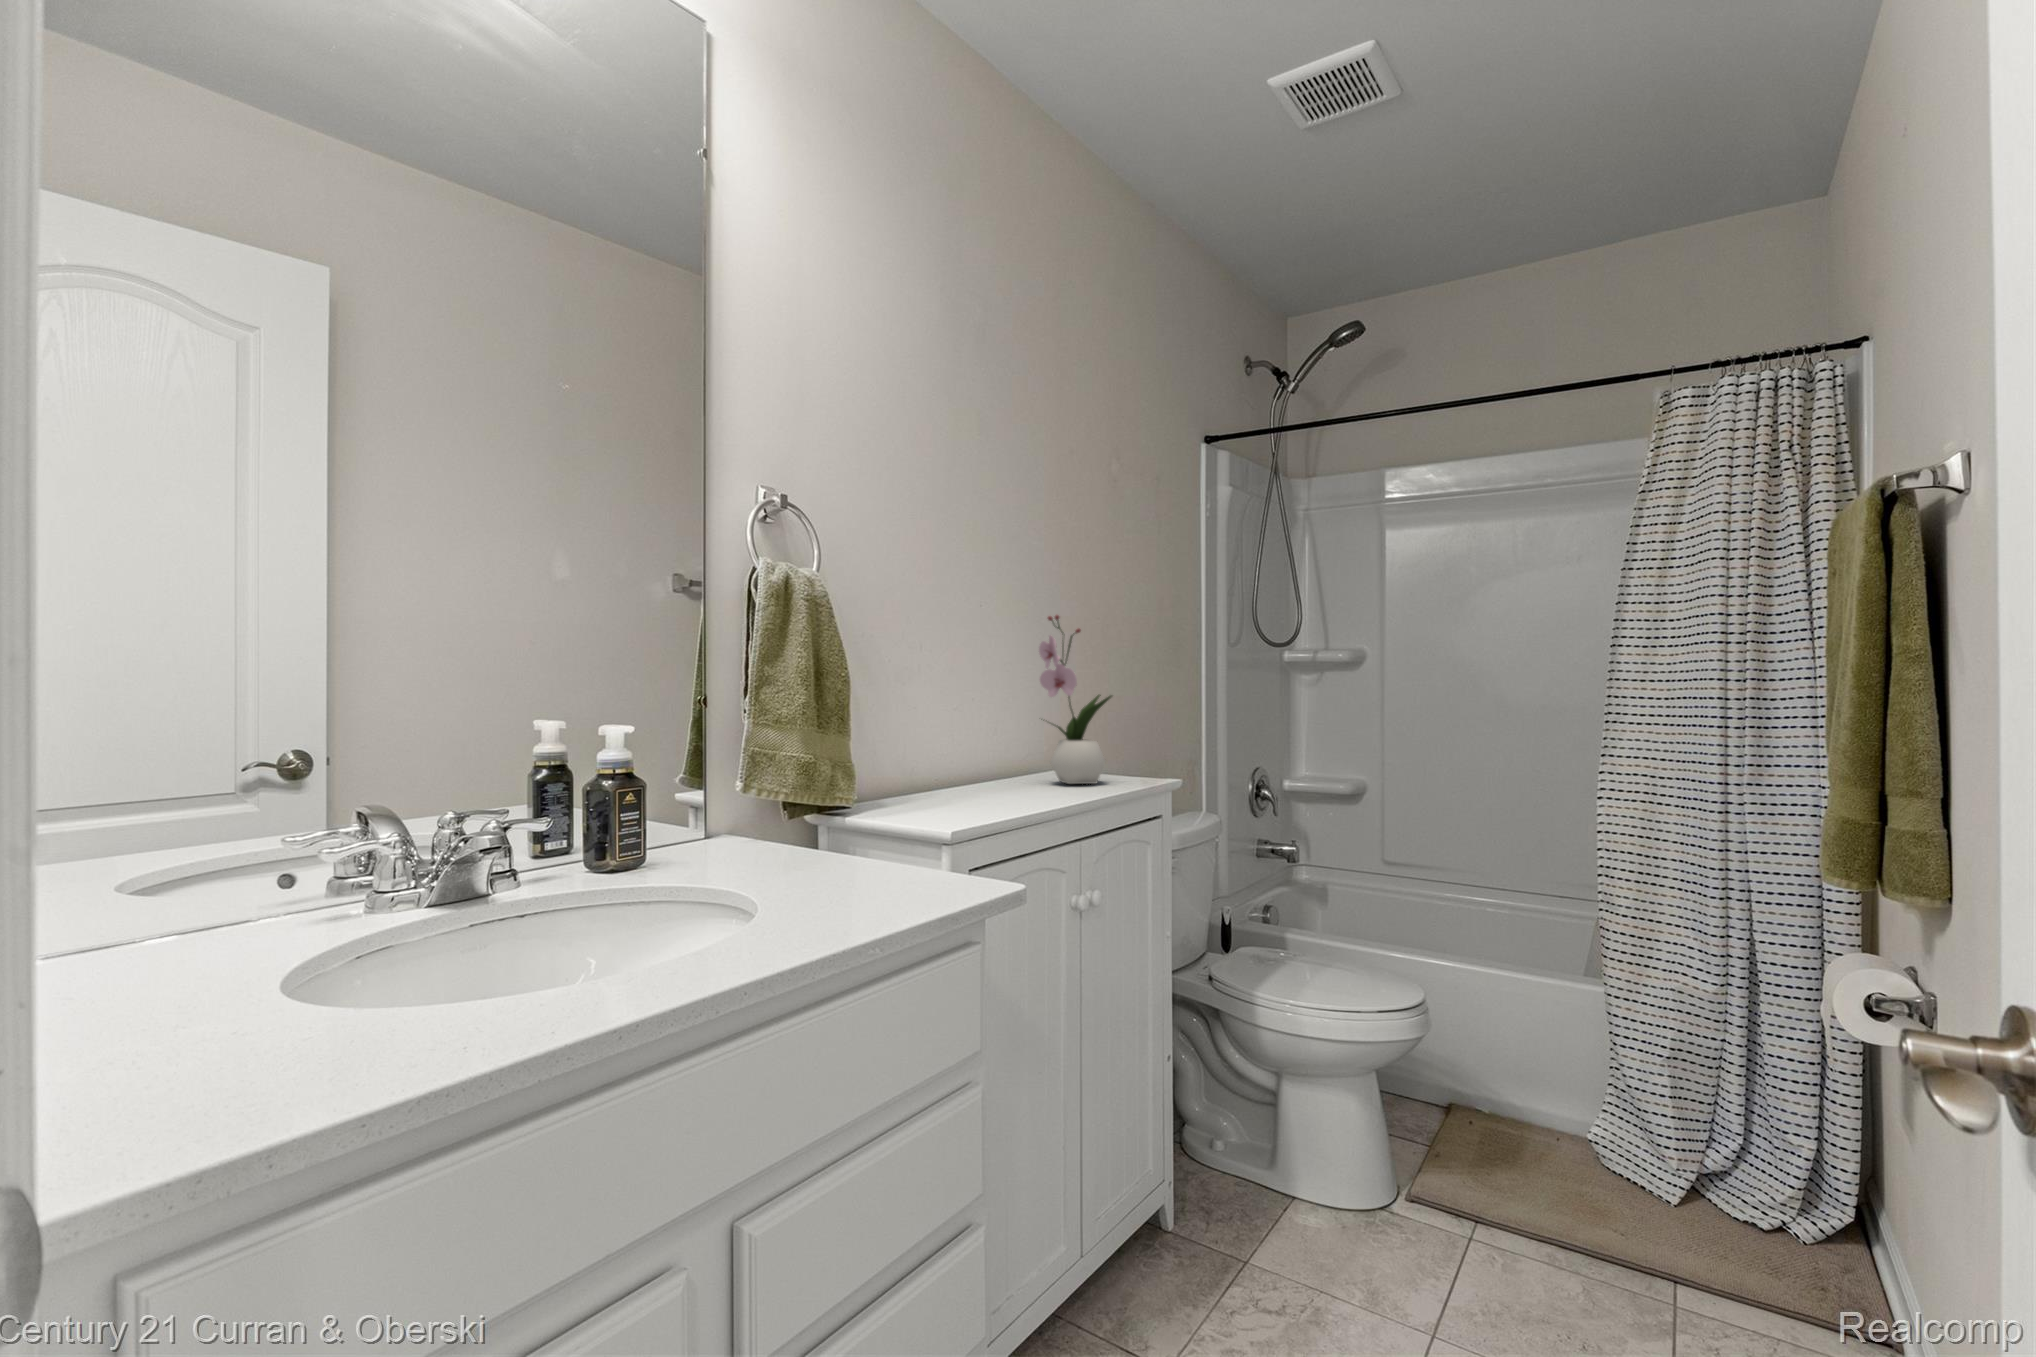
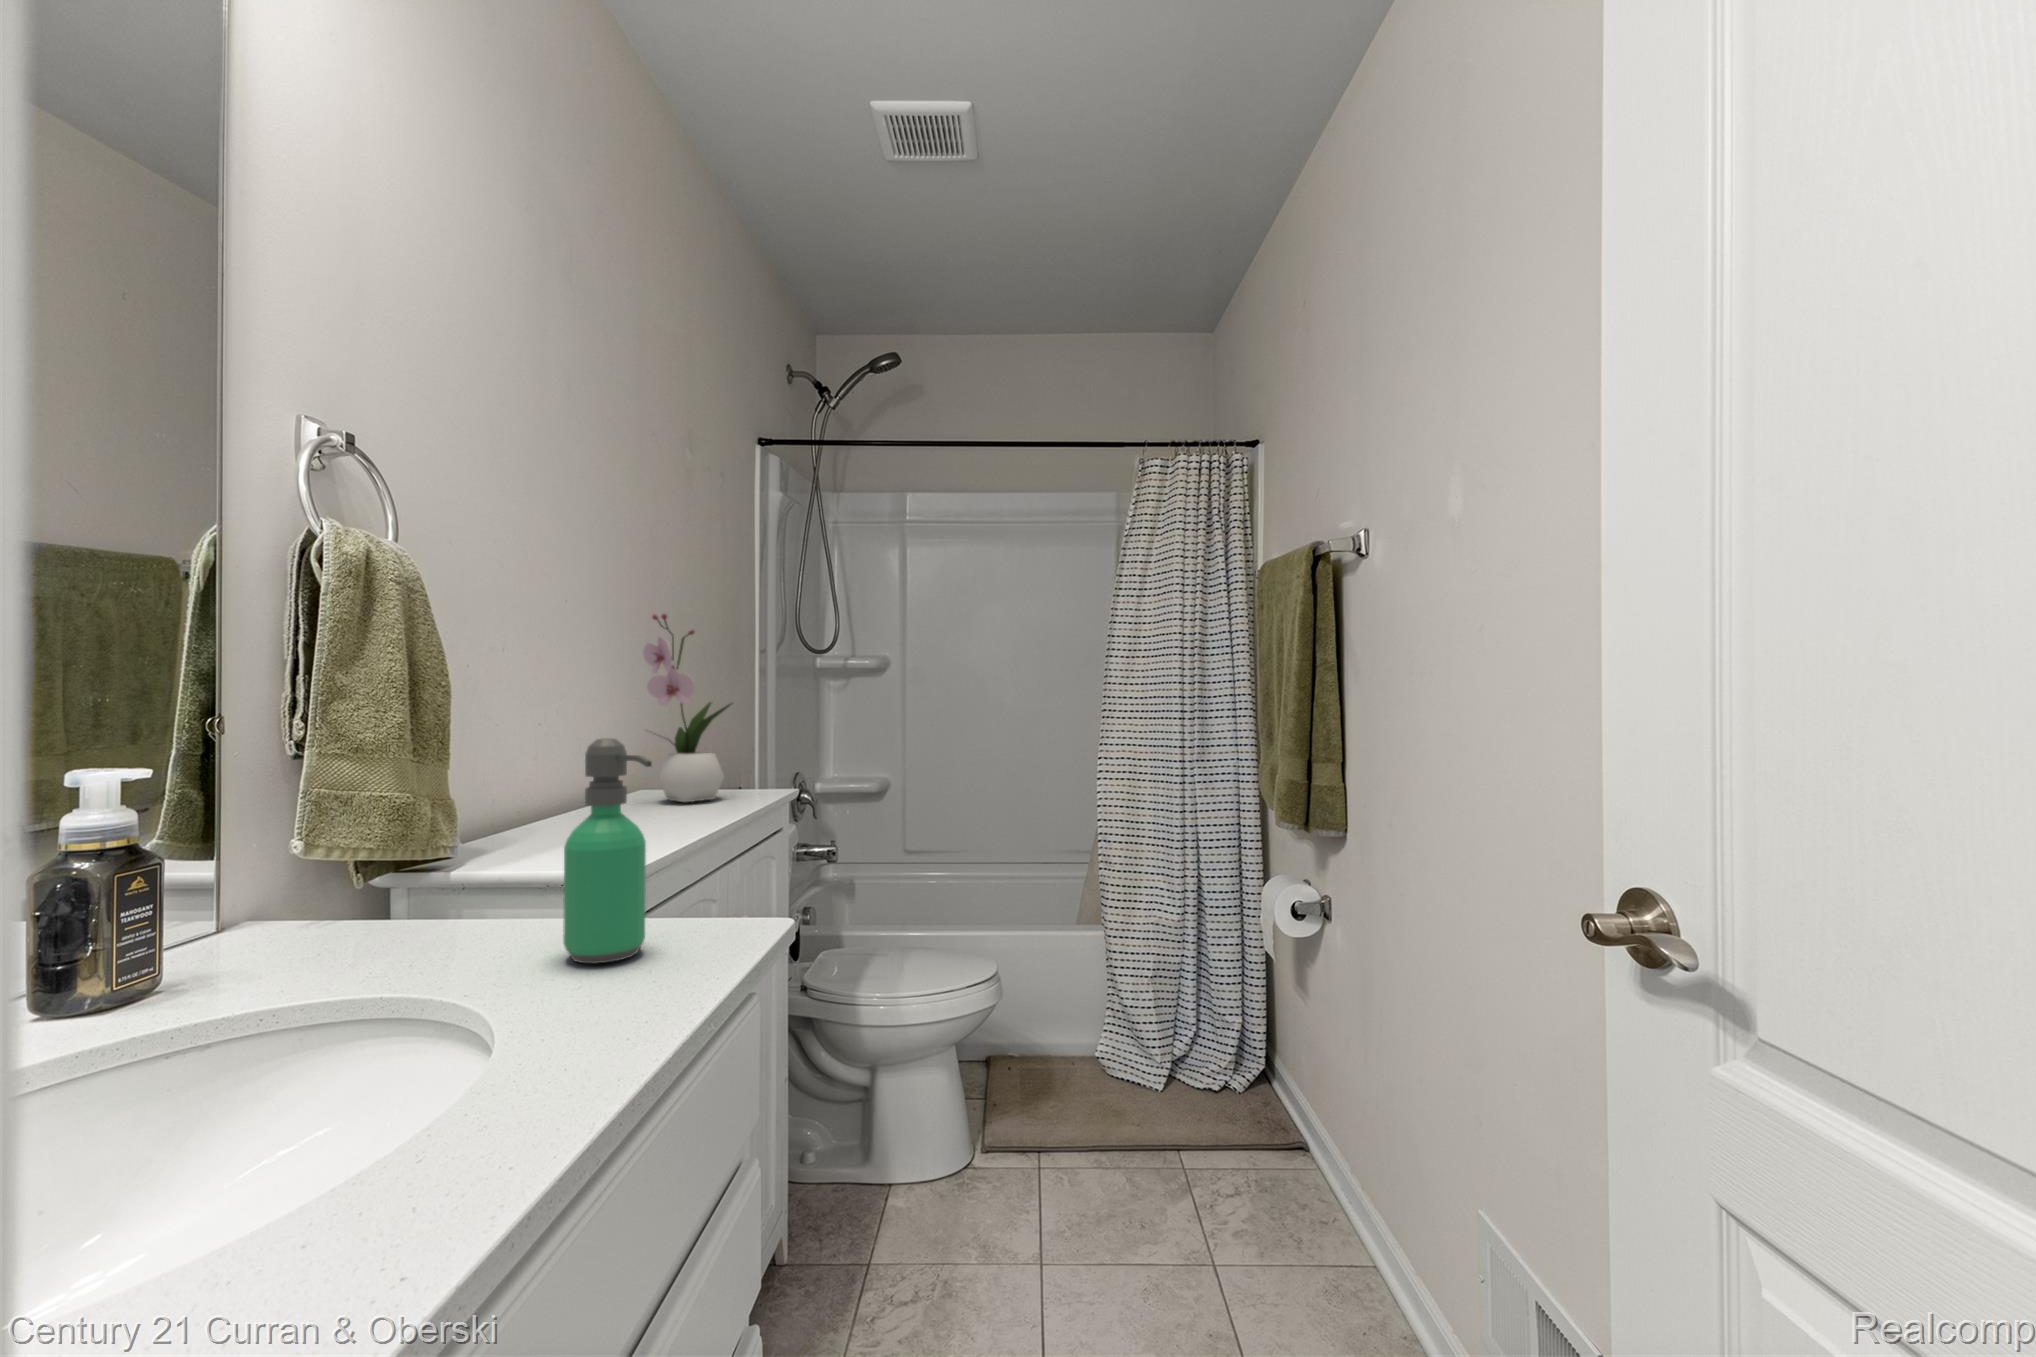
soap dispenser: none [854,715,914,890] -> present [563,738,652,963]

